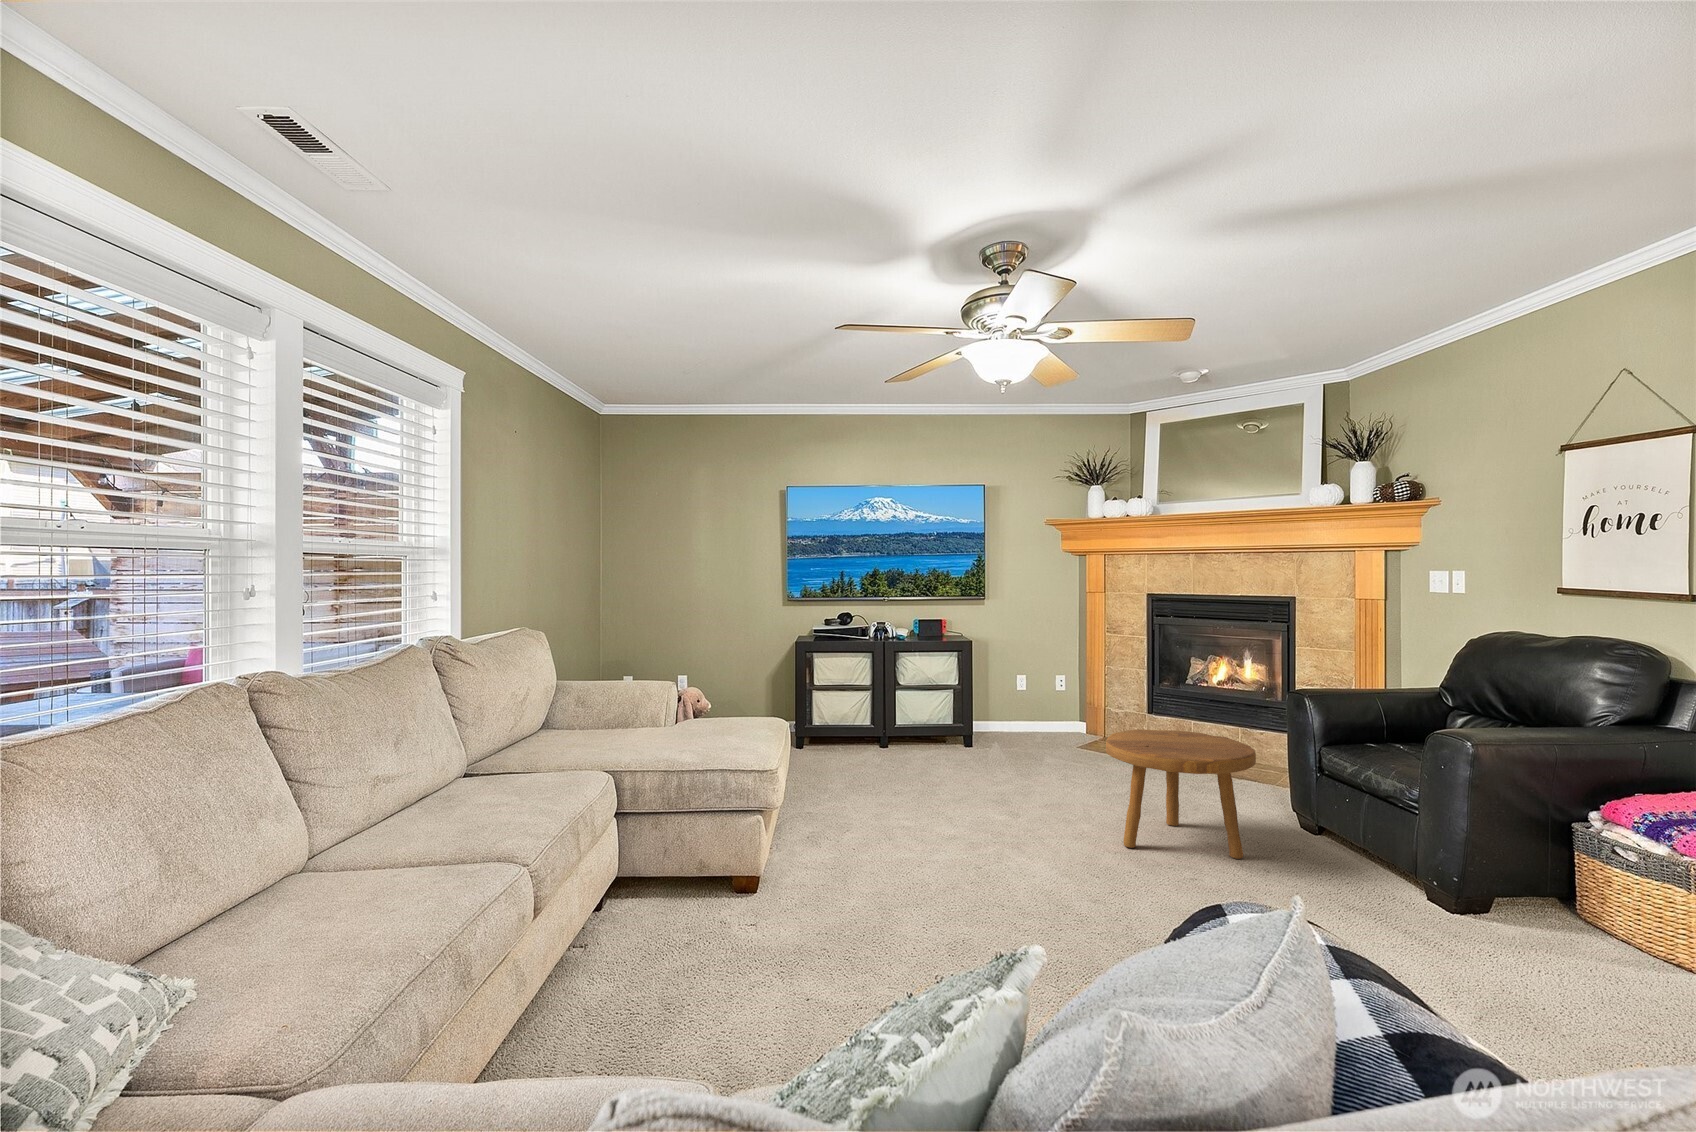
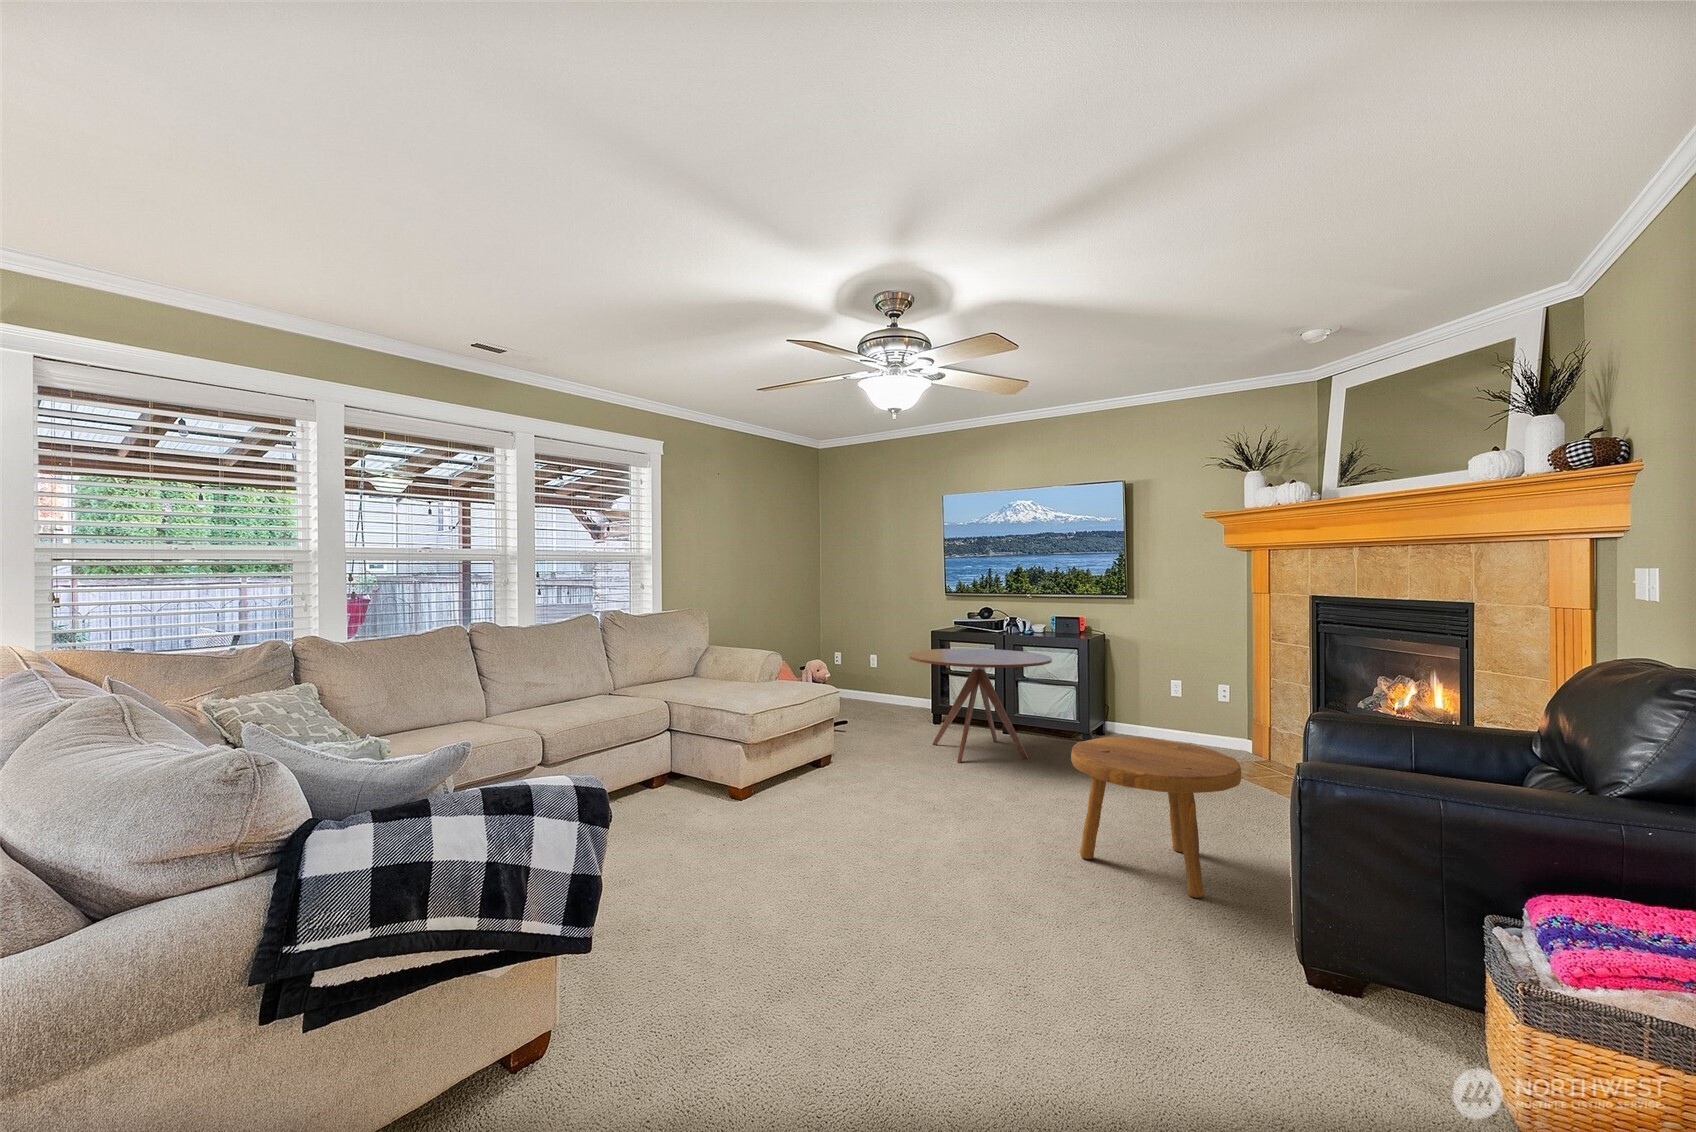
round table: none [811,657,961,782] -> present [908,649,1052,763]

